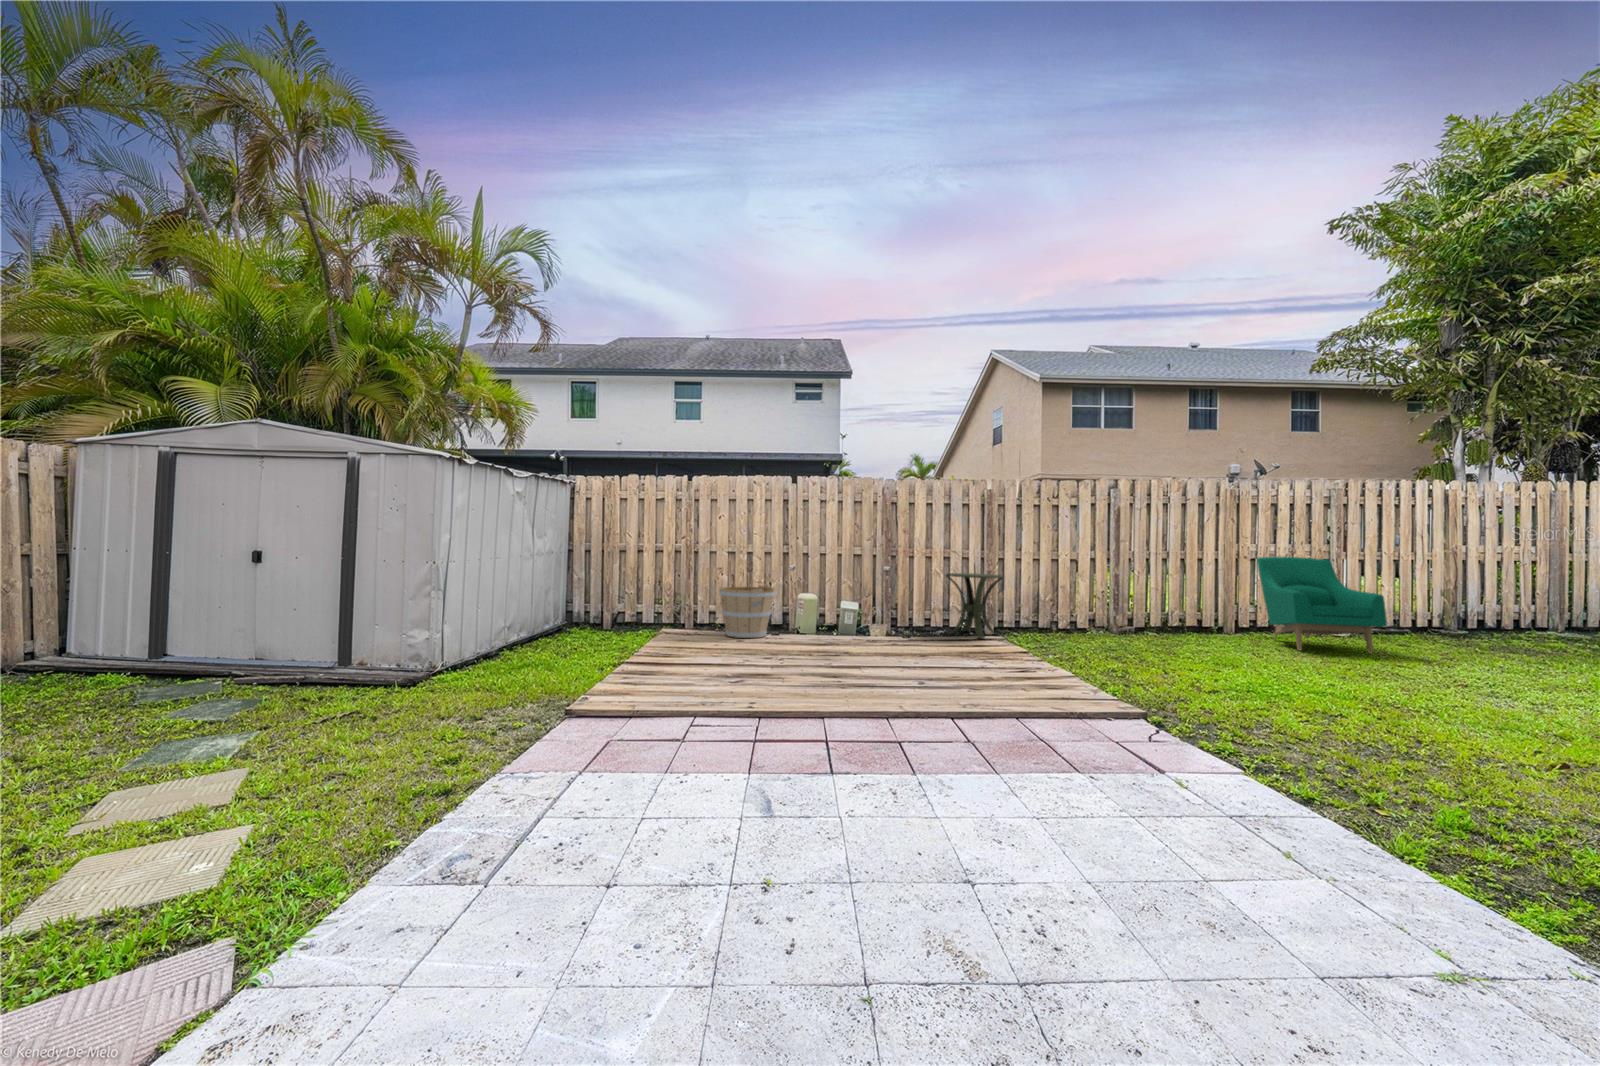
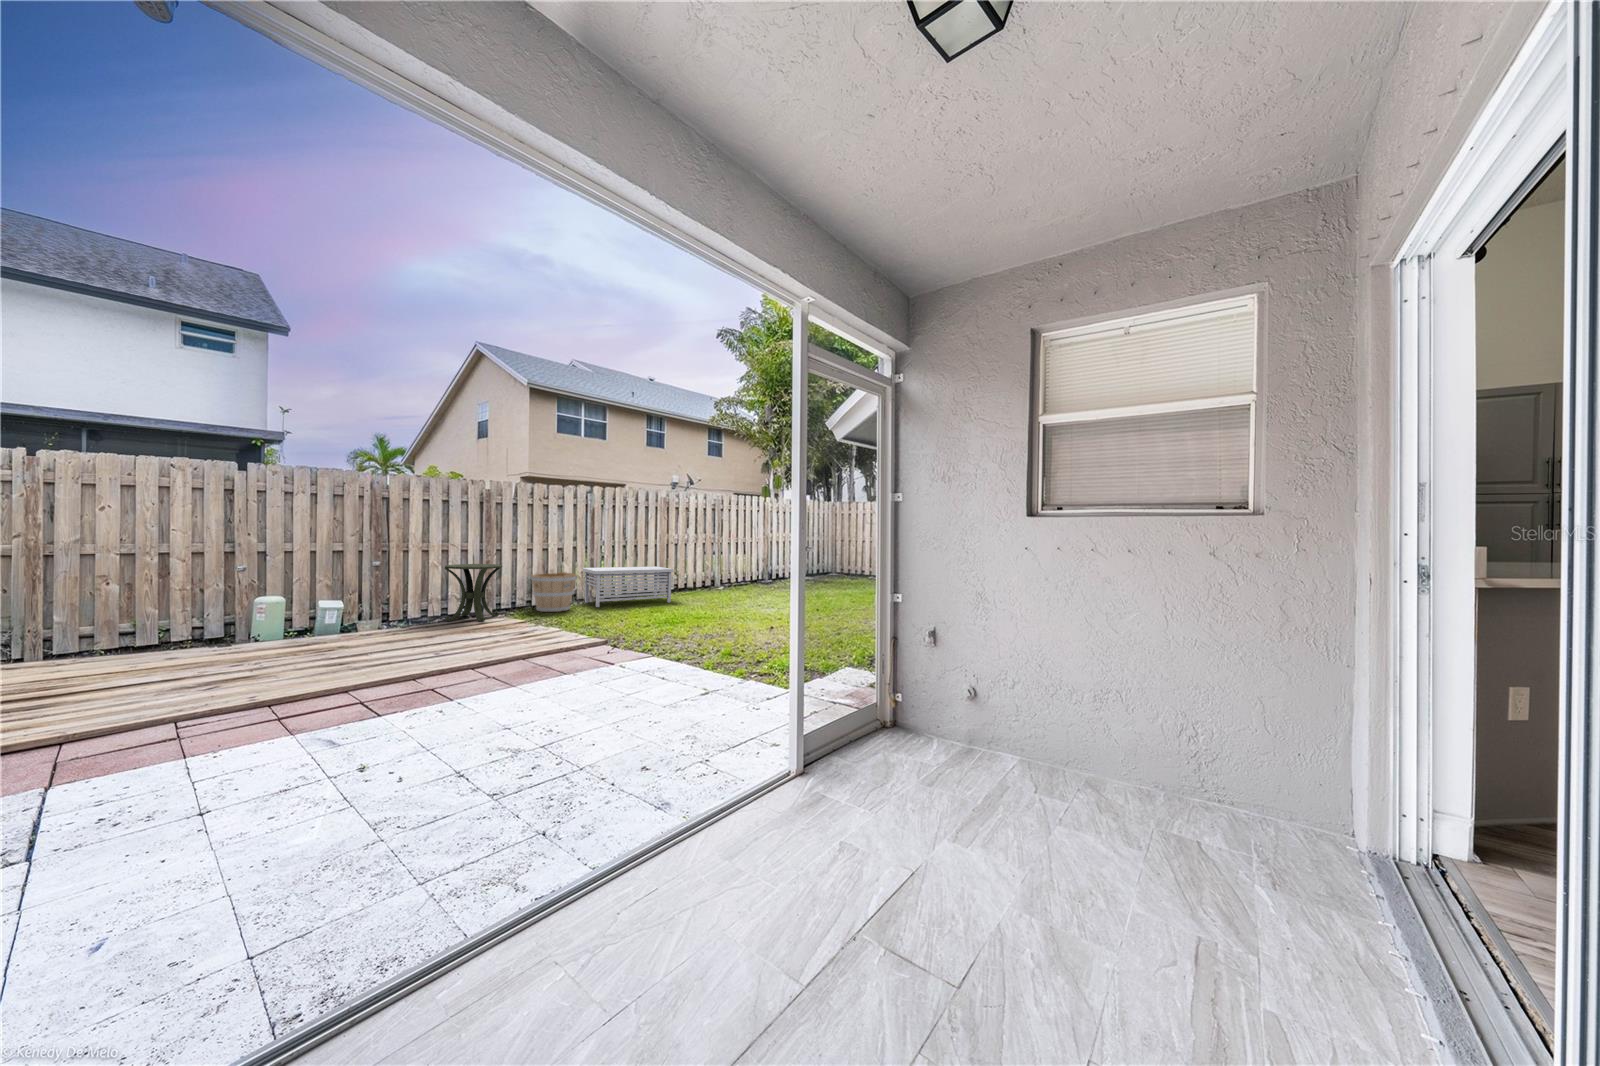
armchair: present [1256,556,1387,654] -> none [679,542,739,602]
wooden bucket: present [719,586,775,638] -> present [531,572,577,612]
storage bench: none [1102,586,1248,646] -> present [583,566,673,607]

